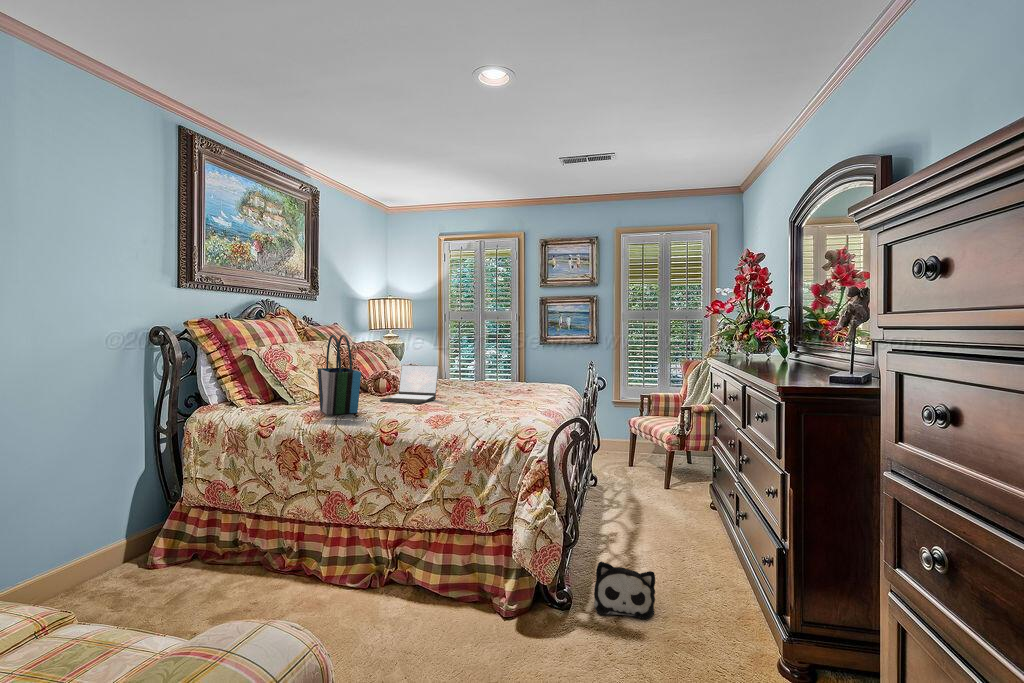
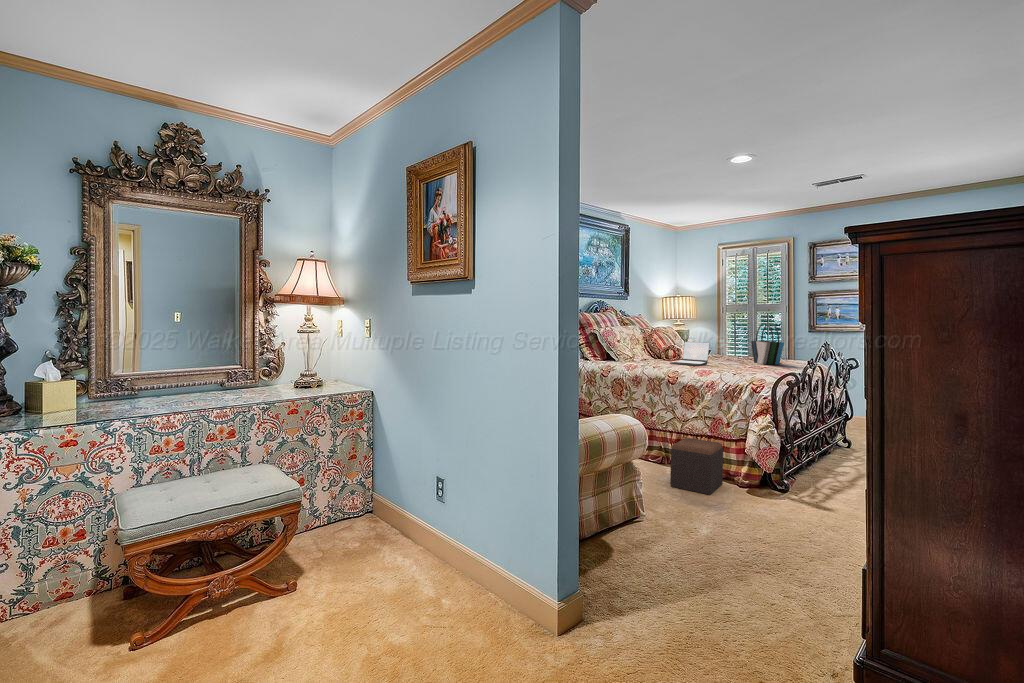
tote bag: present [317,335,361,415] -> present [751,323,784,365]
footstool: none [390,545,478,661] -> present [670,438,723,495]
plush toy: present [594,561,655,619] -> none [803,465,848,503]

